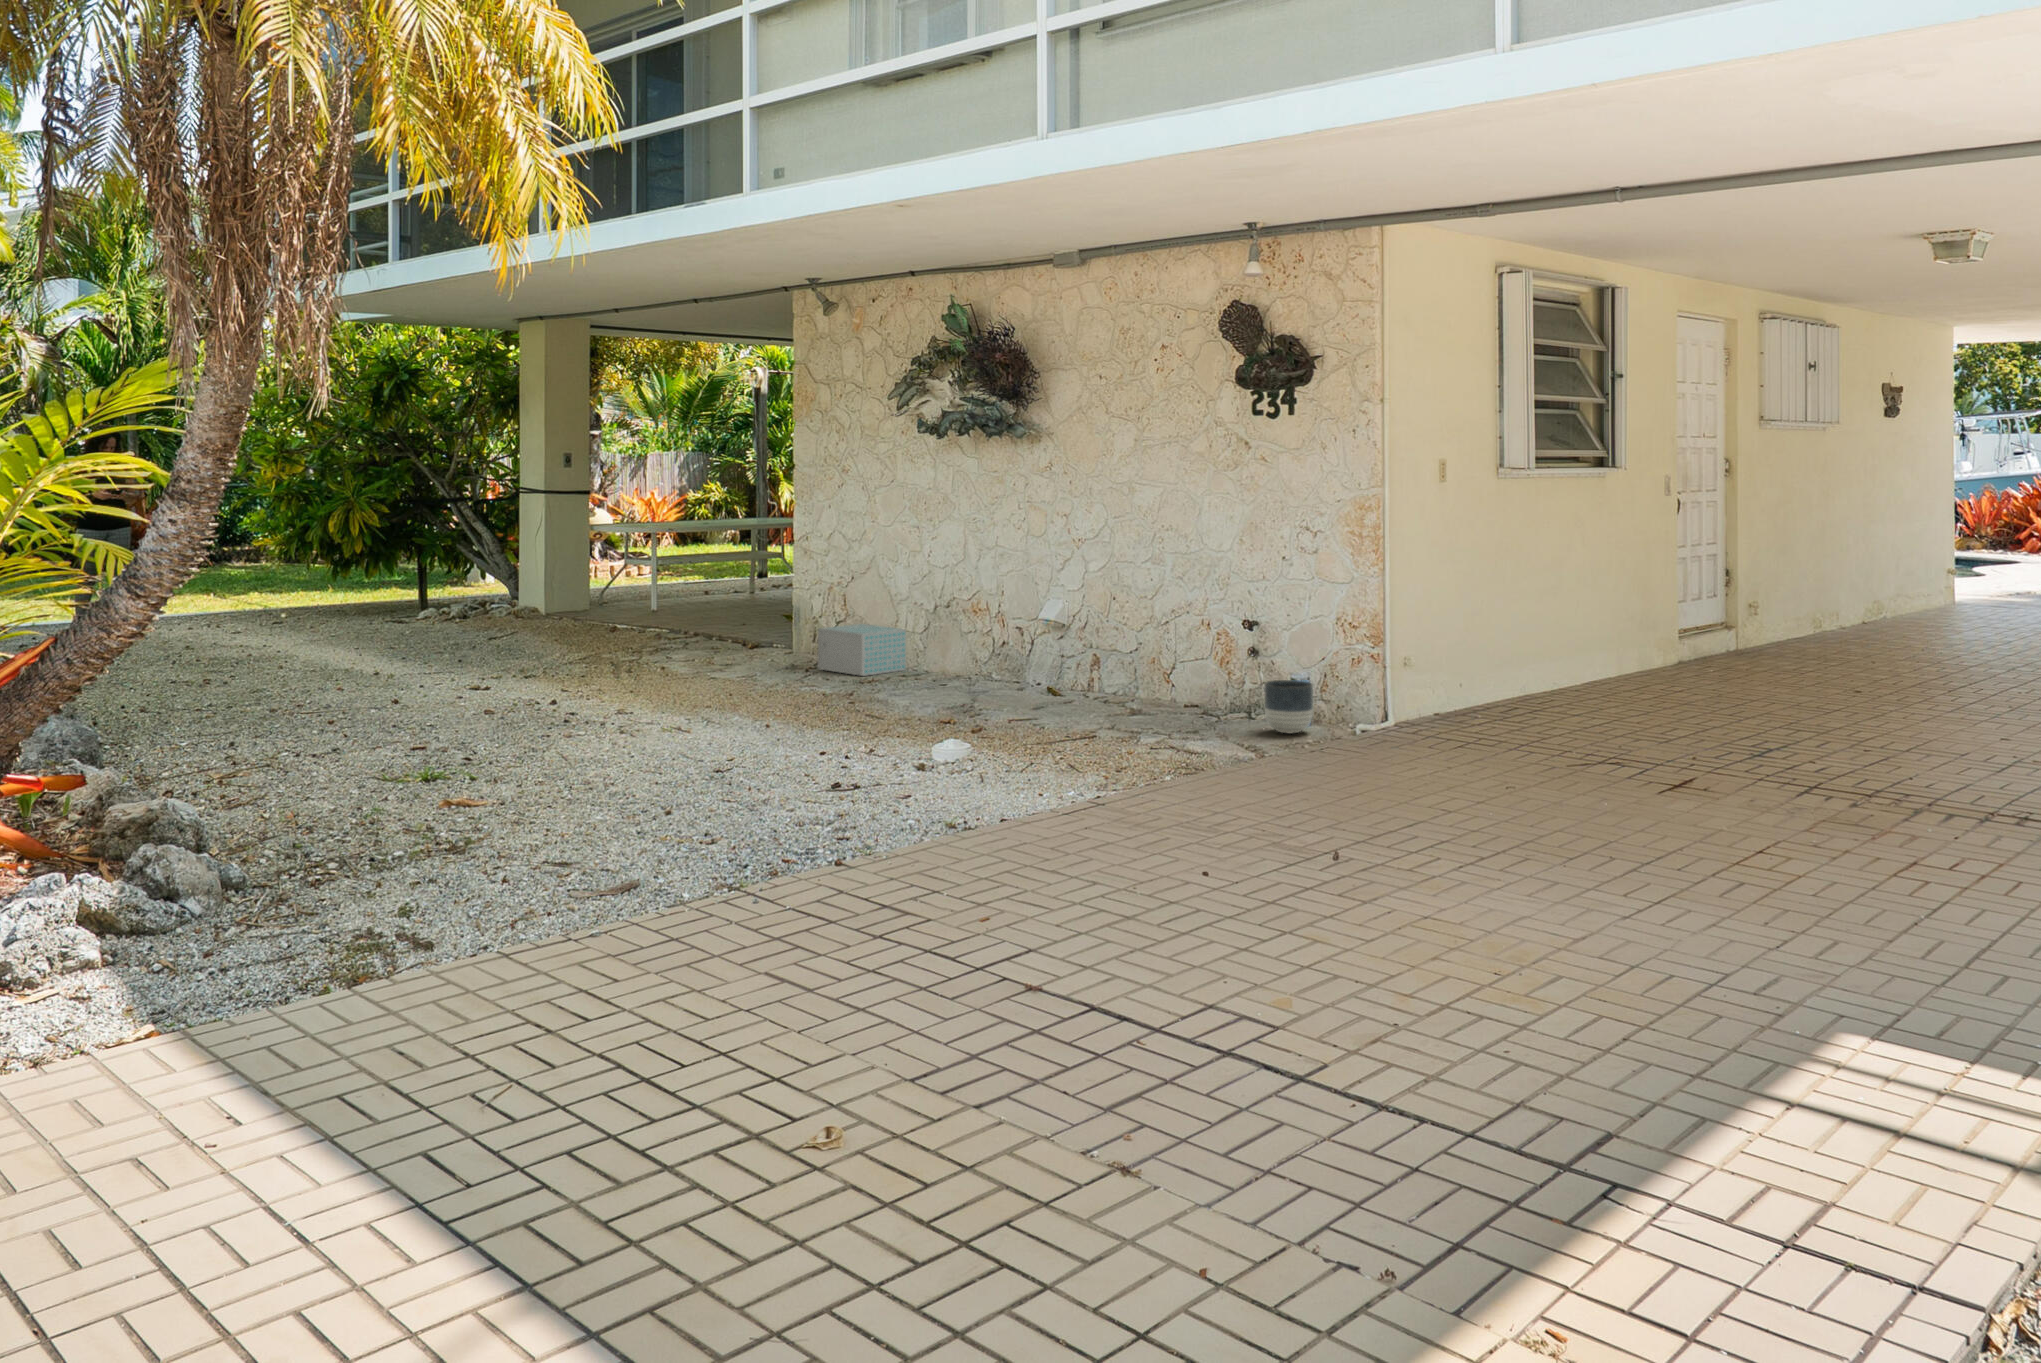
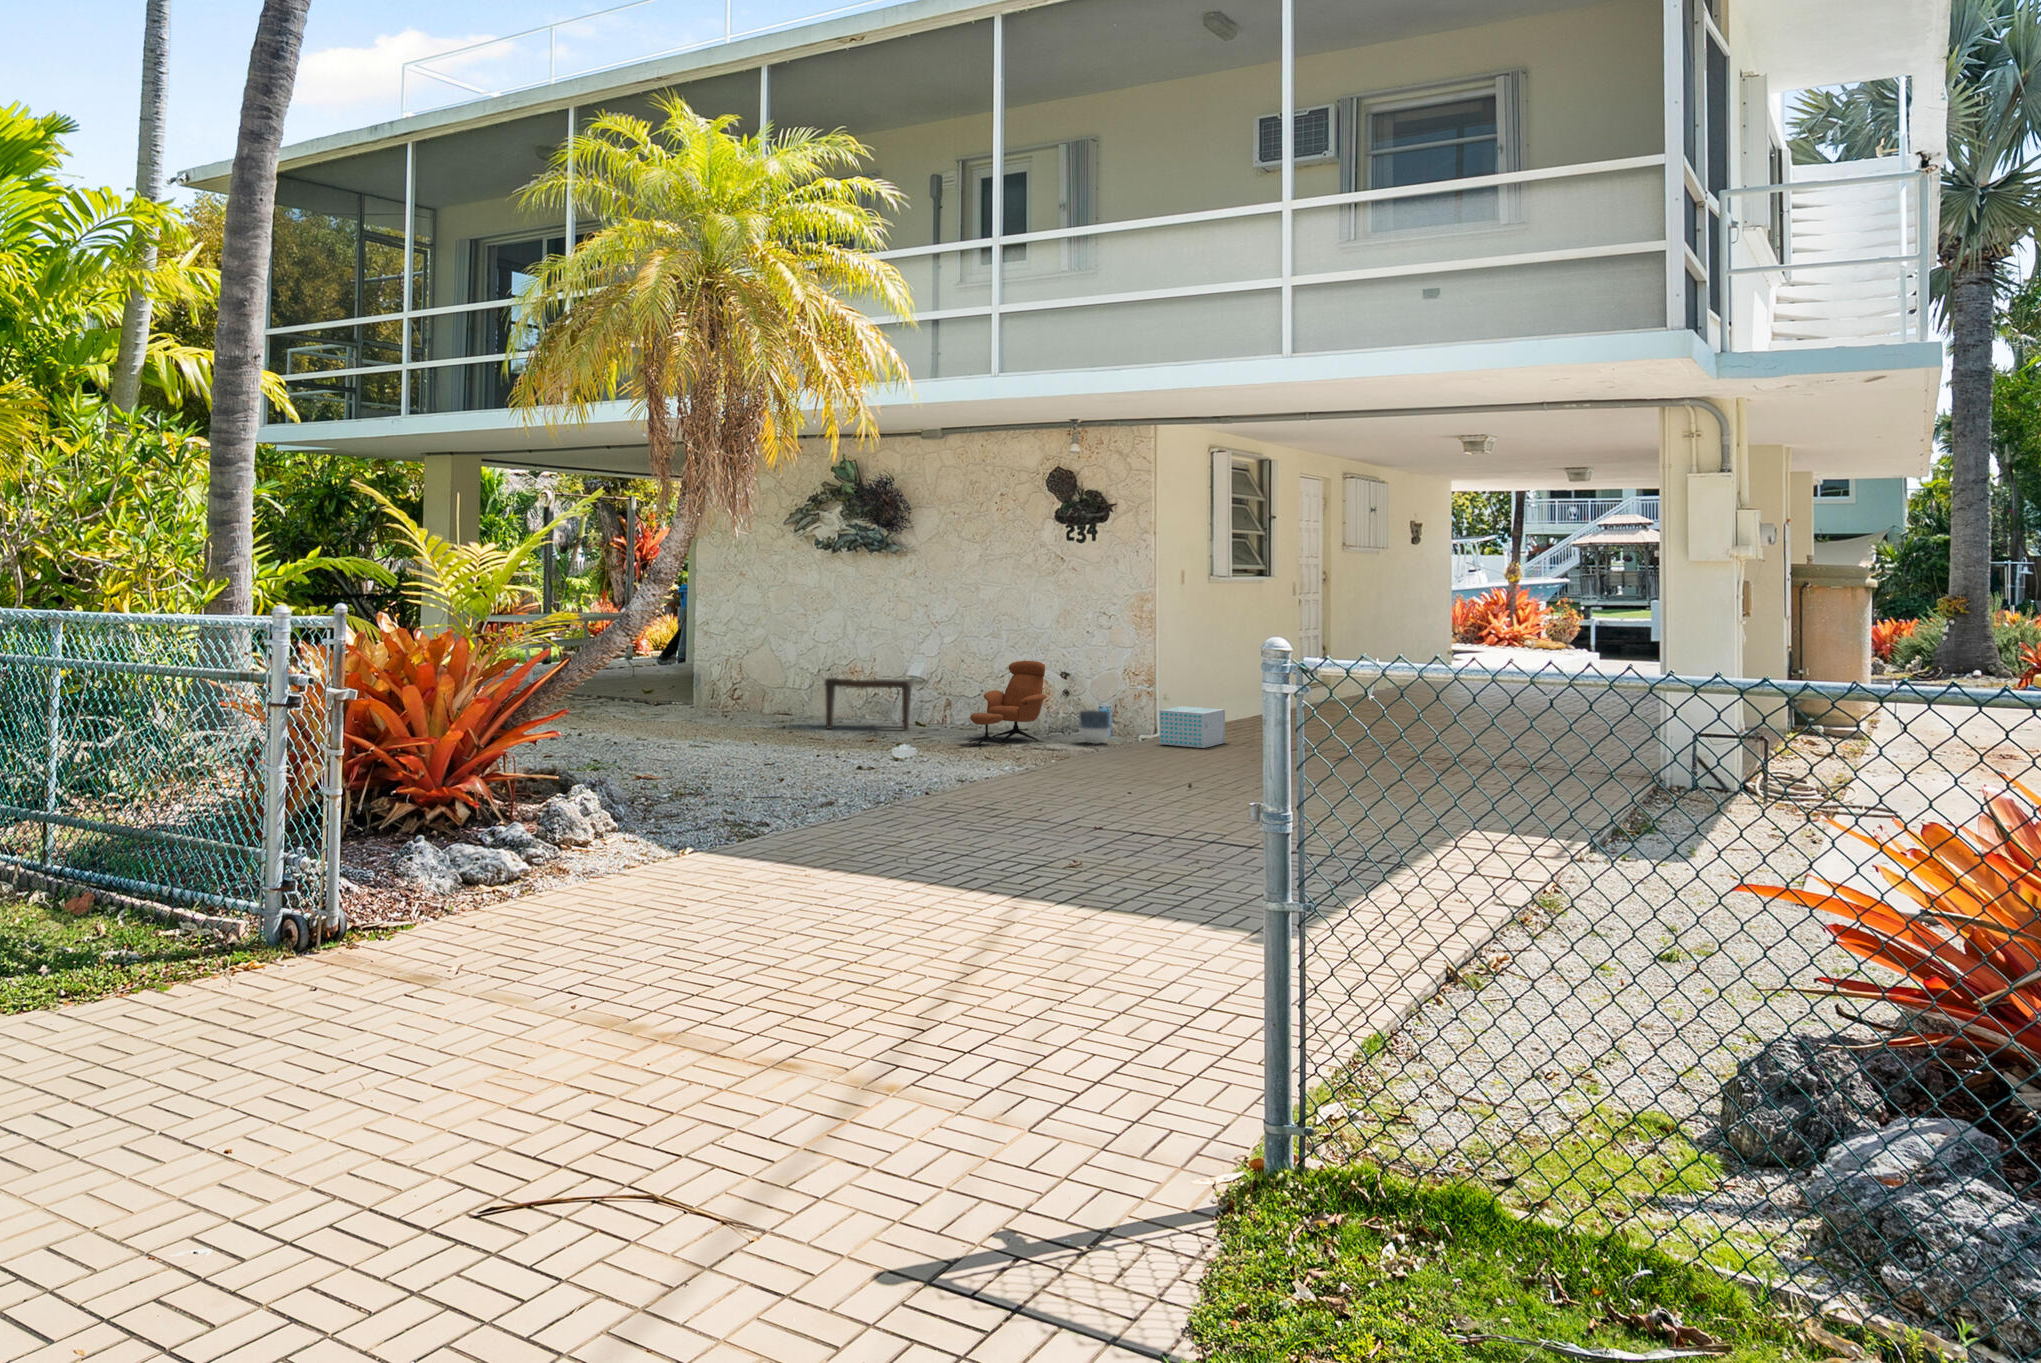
lounge chair: none [1089,600,1222,735] -> present [969,661,1046,746]
bench: none [916,619,1053,701] -> present [825,678,914,731]
storage box: present [818,624,906,676] -> present [1159,706,1225,748]

